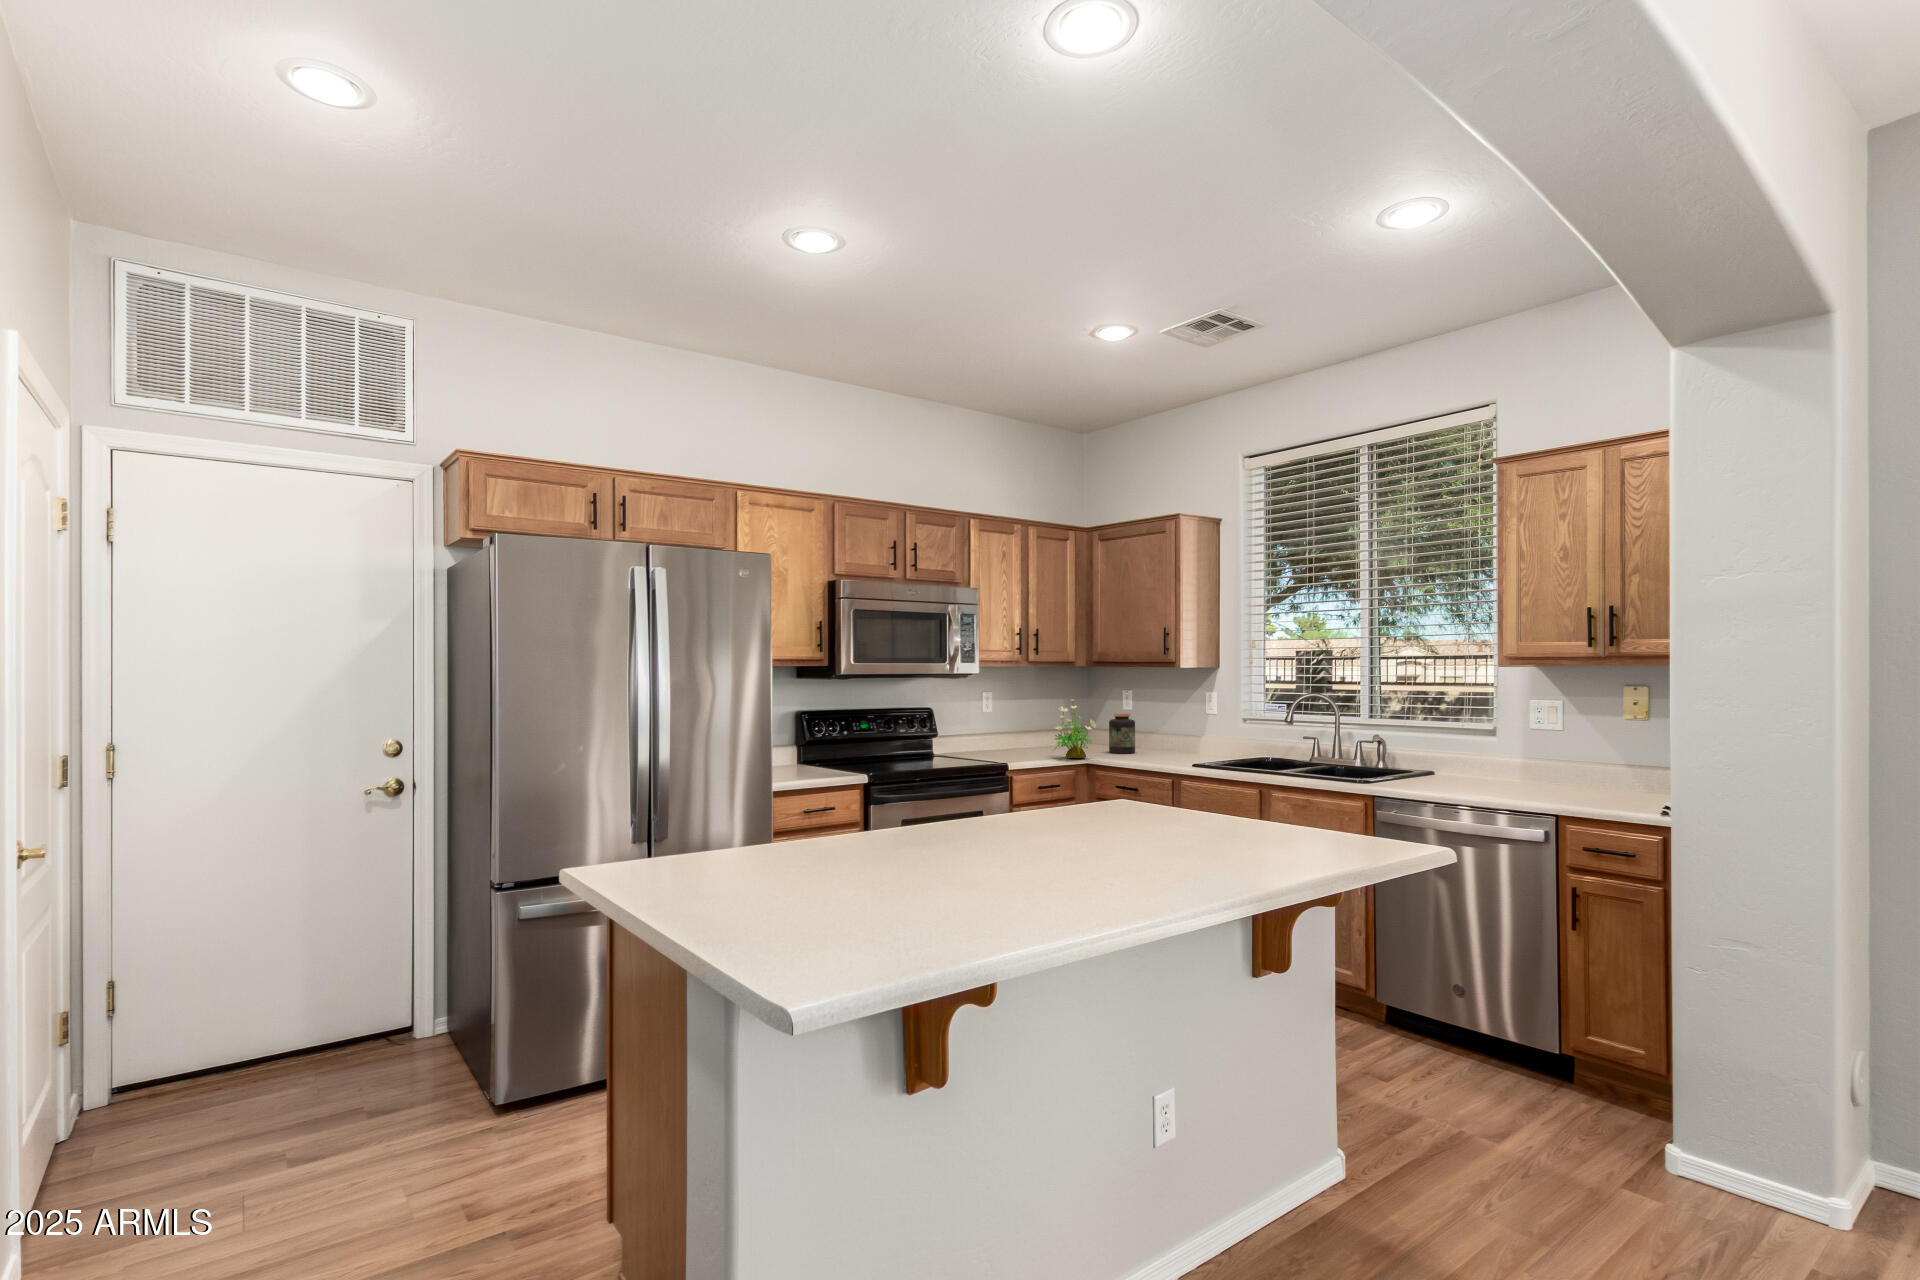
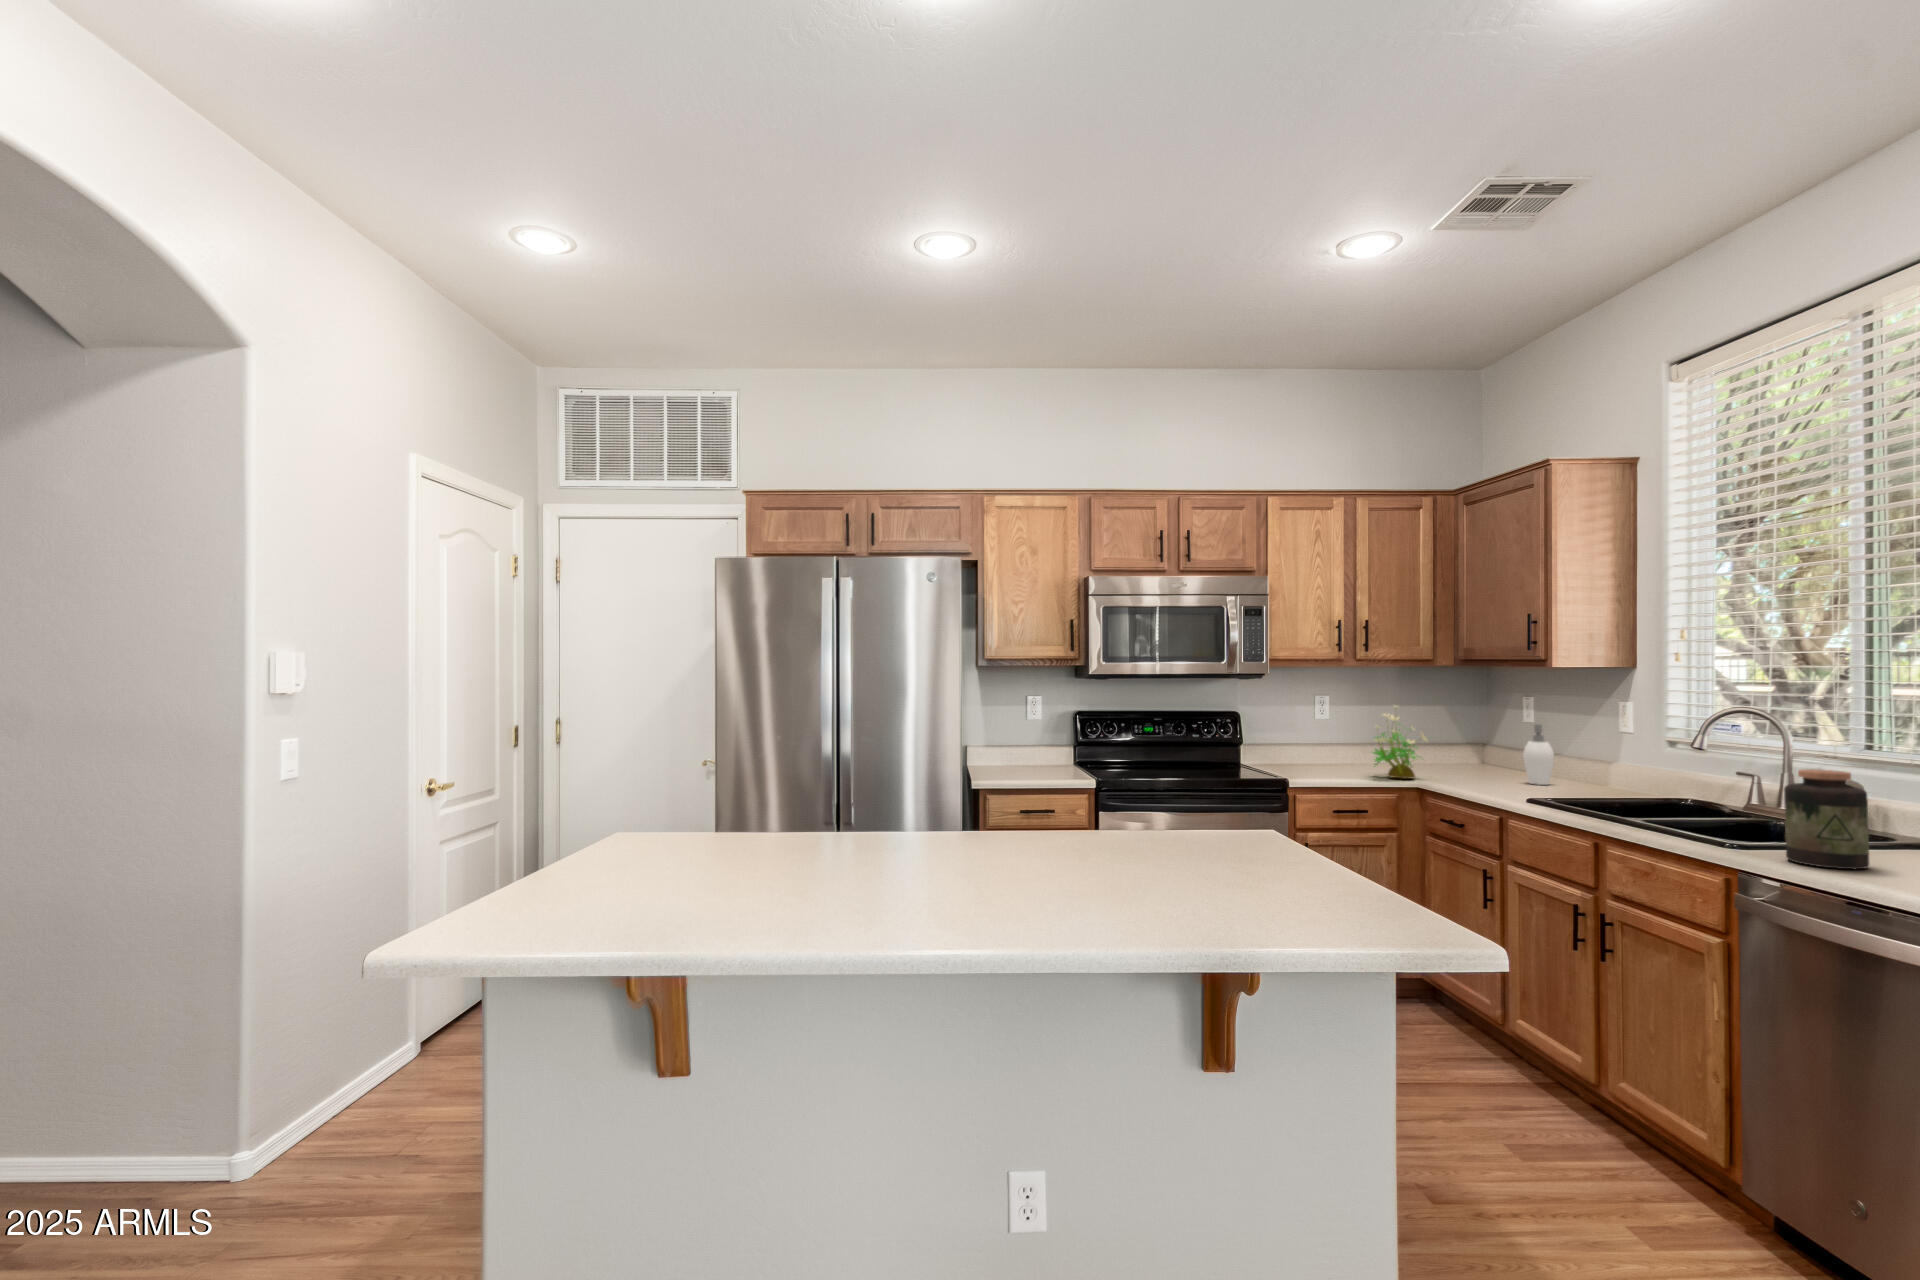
soap dispenser: none [1153,711,1174,756] -> present [1523,724,1554,785]
jar: present [1109,713,1135,753] -> present [1784,769,1869,869]

